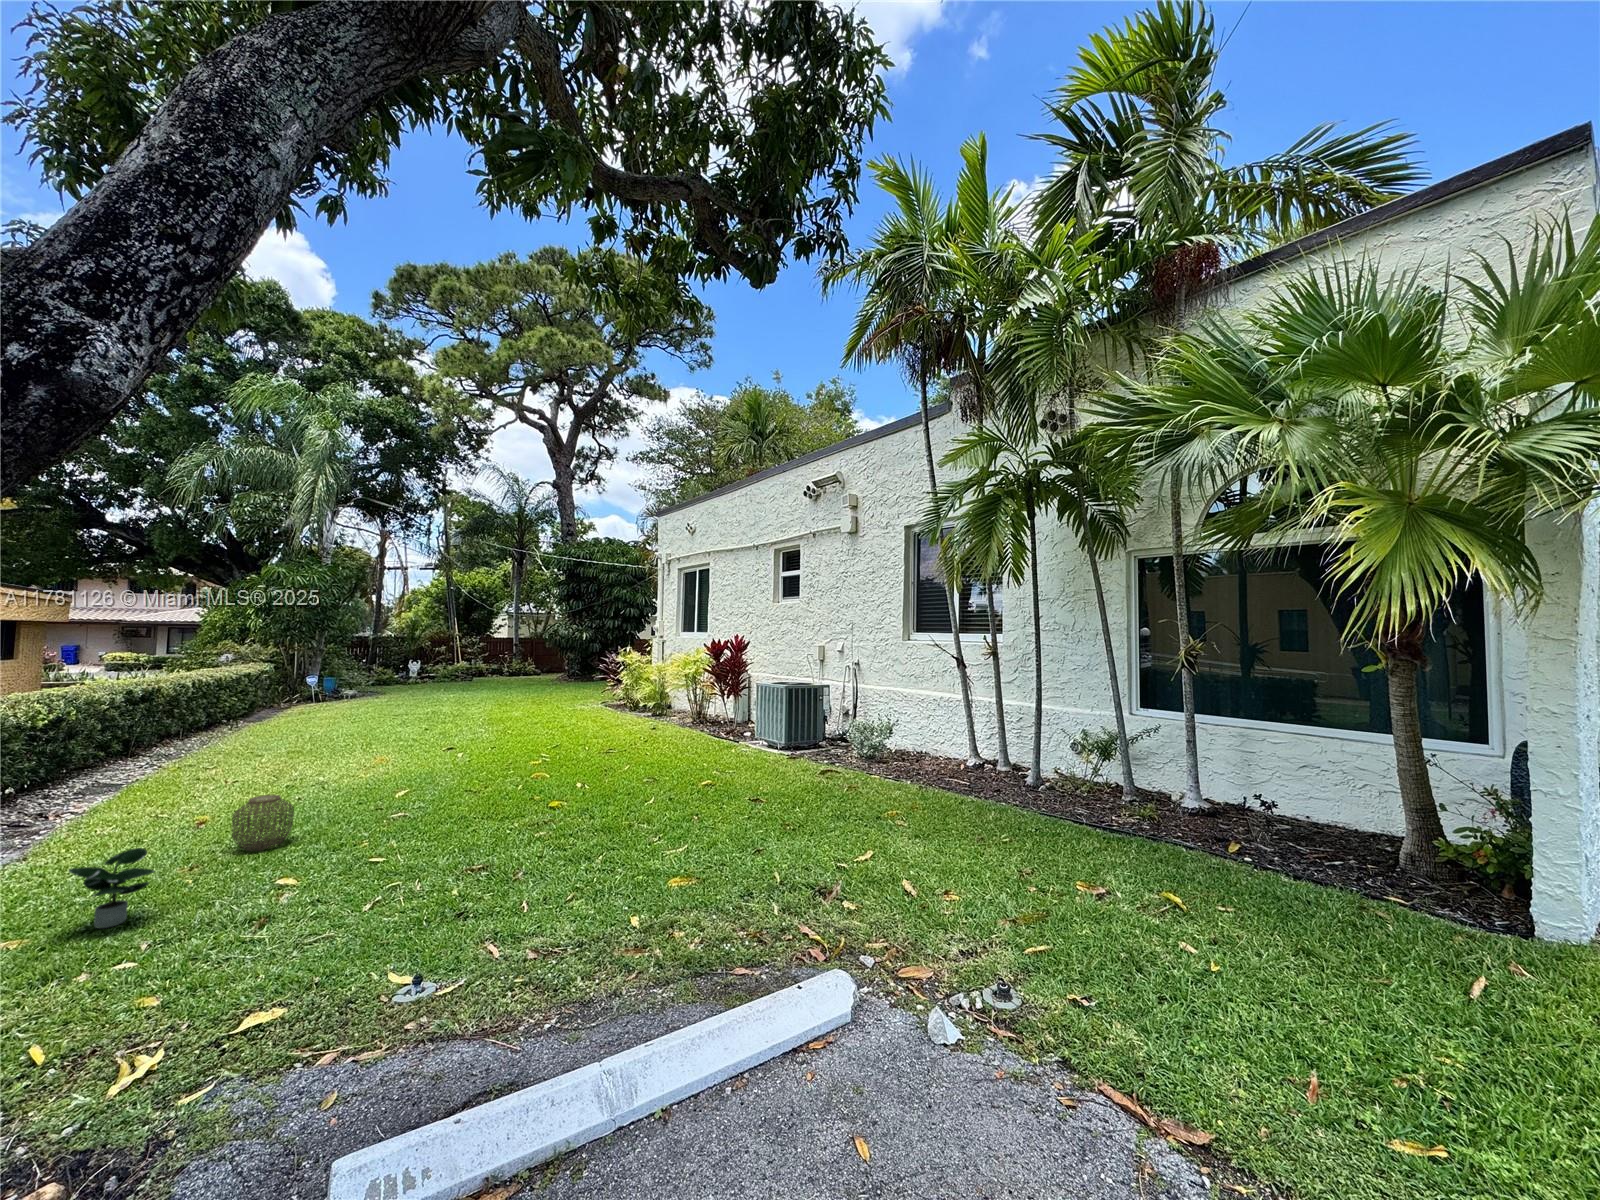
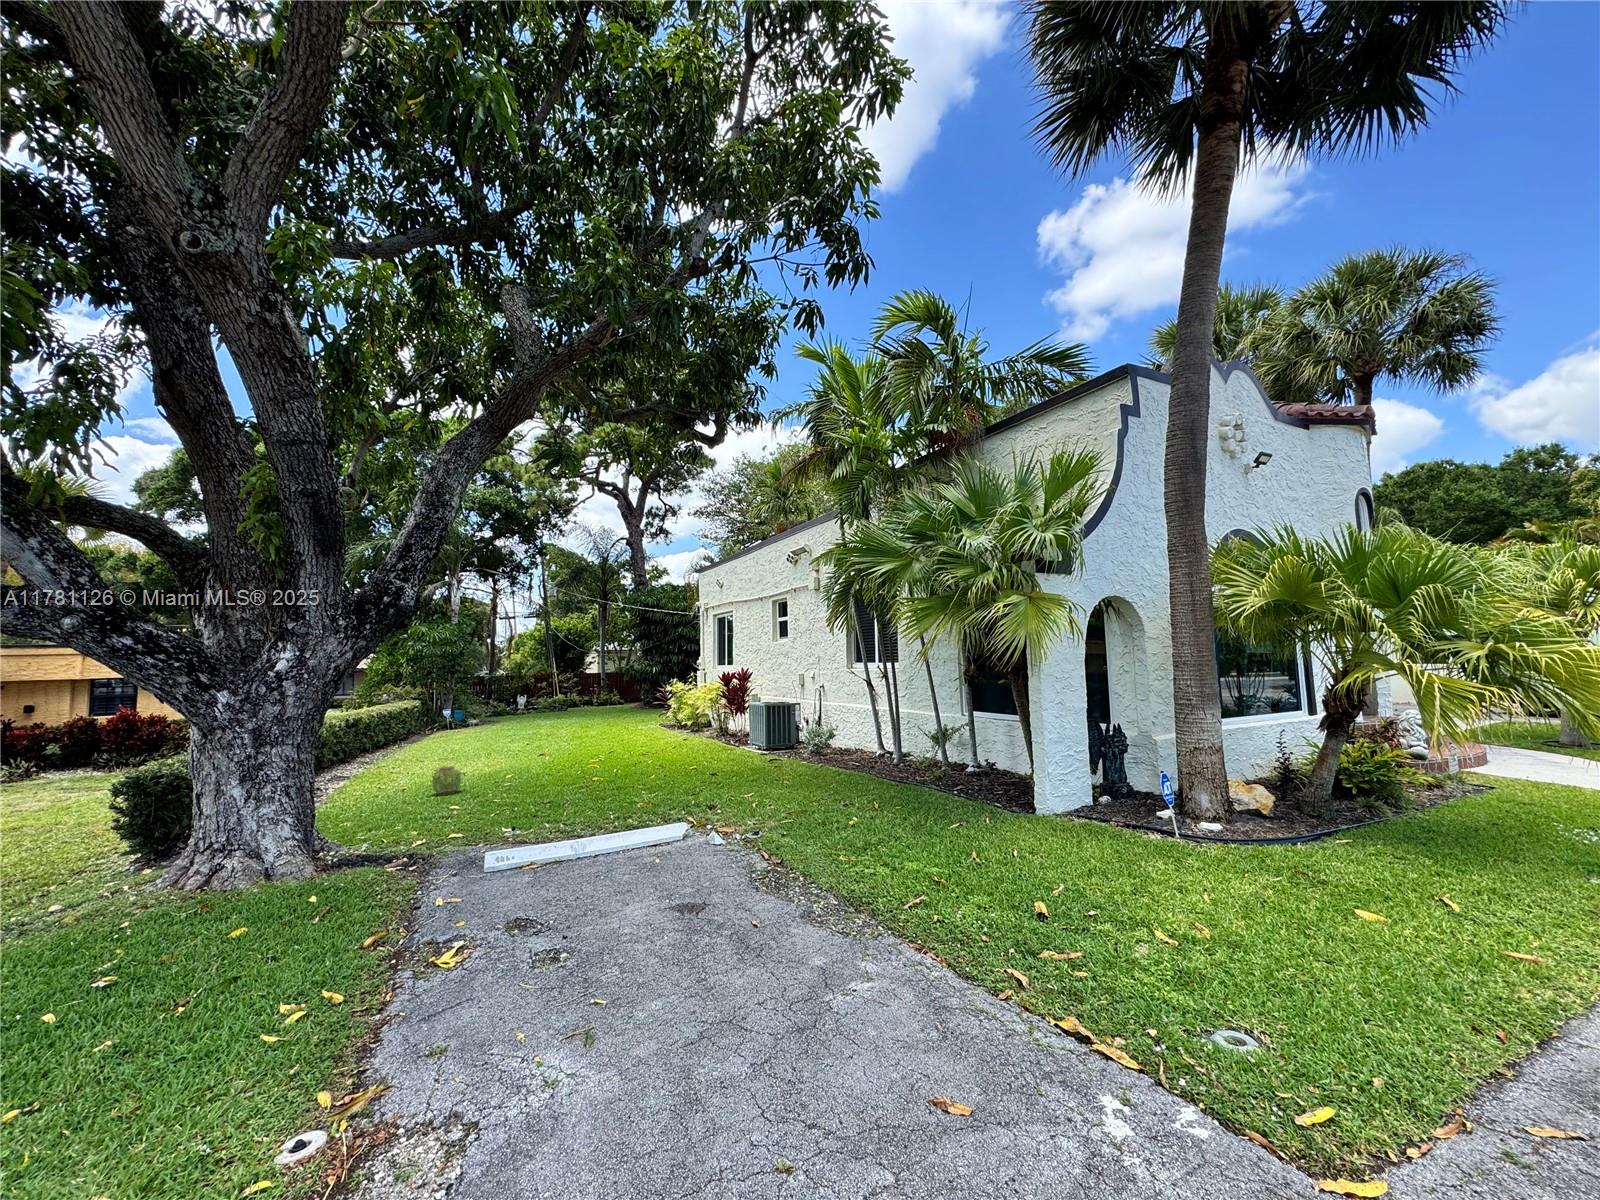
potted plant: present [69,848,155,928] -> none [377,783,410,817]

